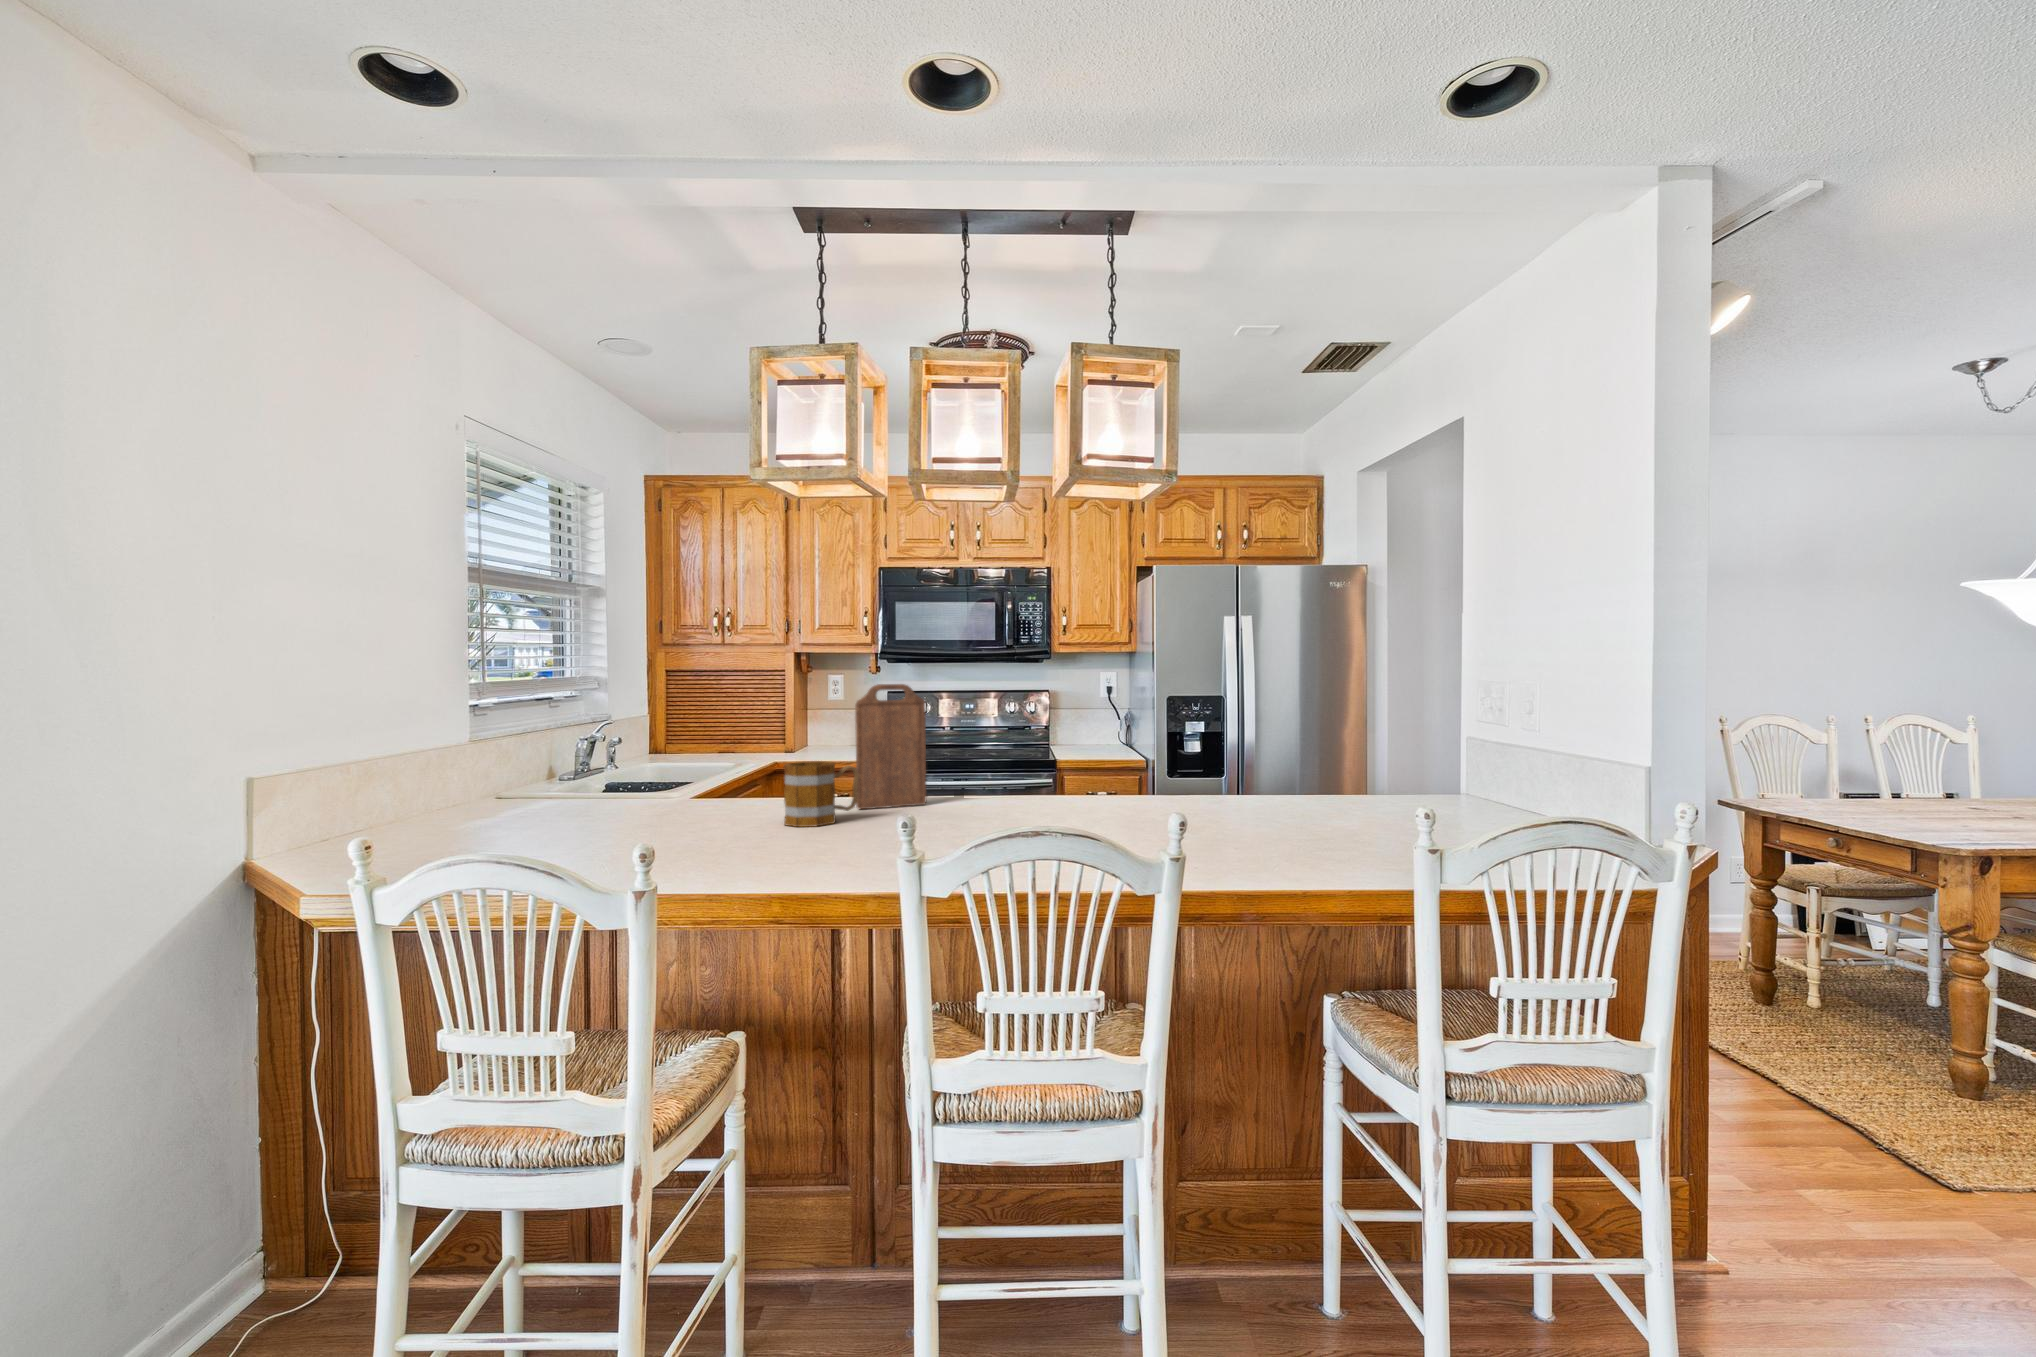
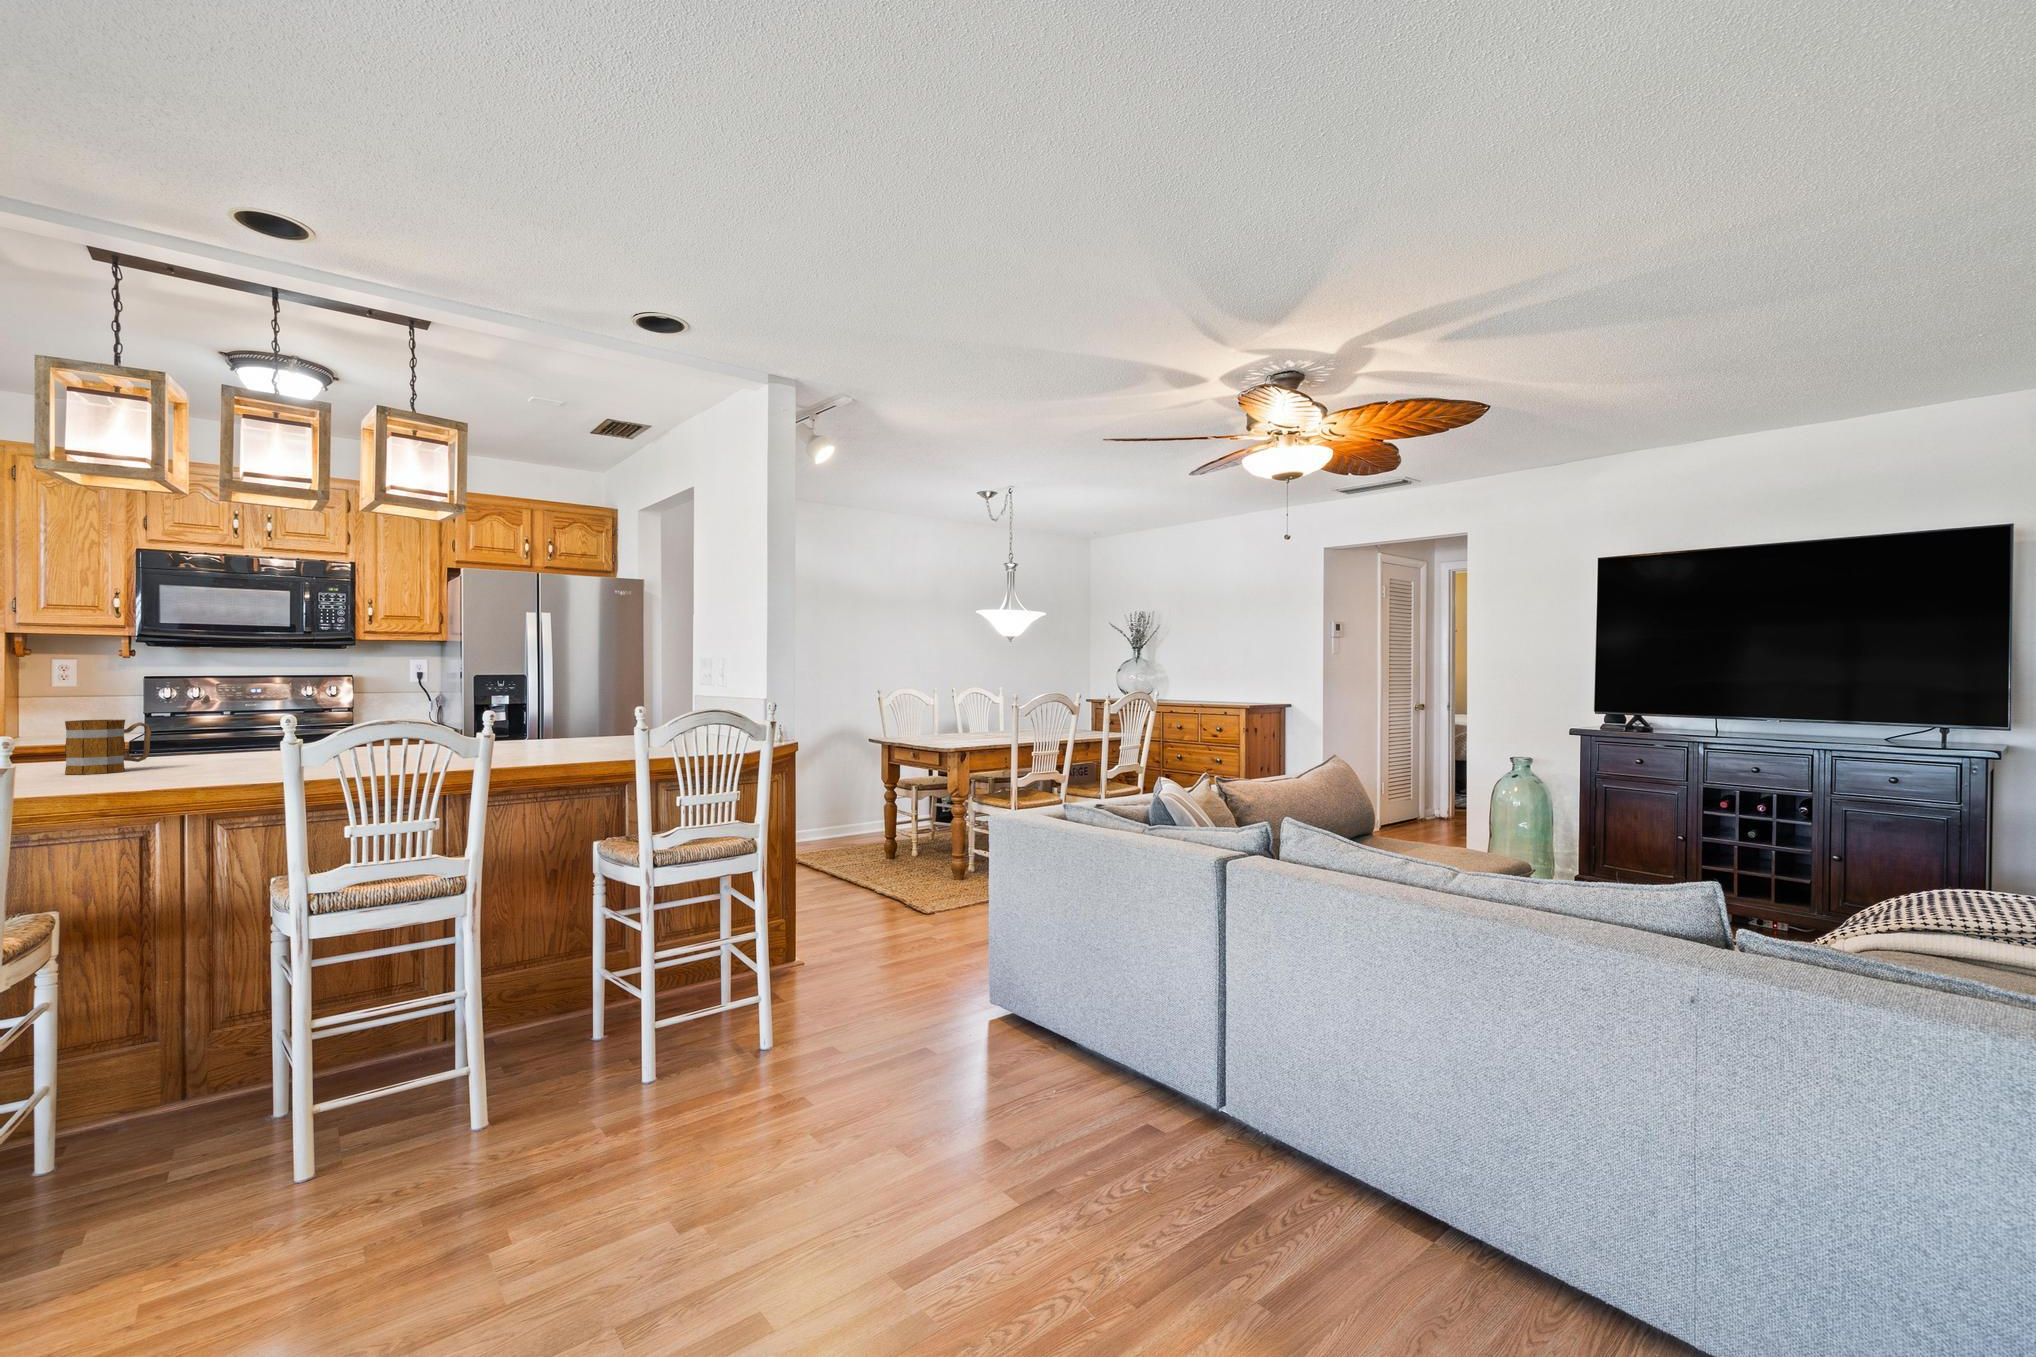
cutting board: present [855,684,927,809] -> none [142,655,222,765]

